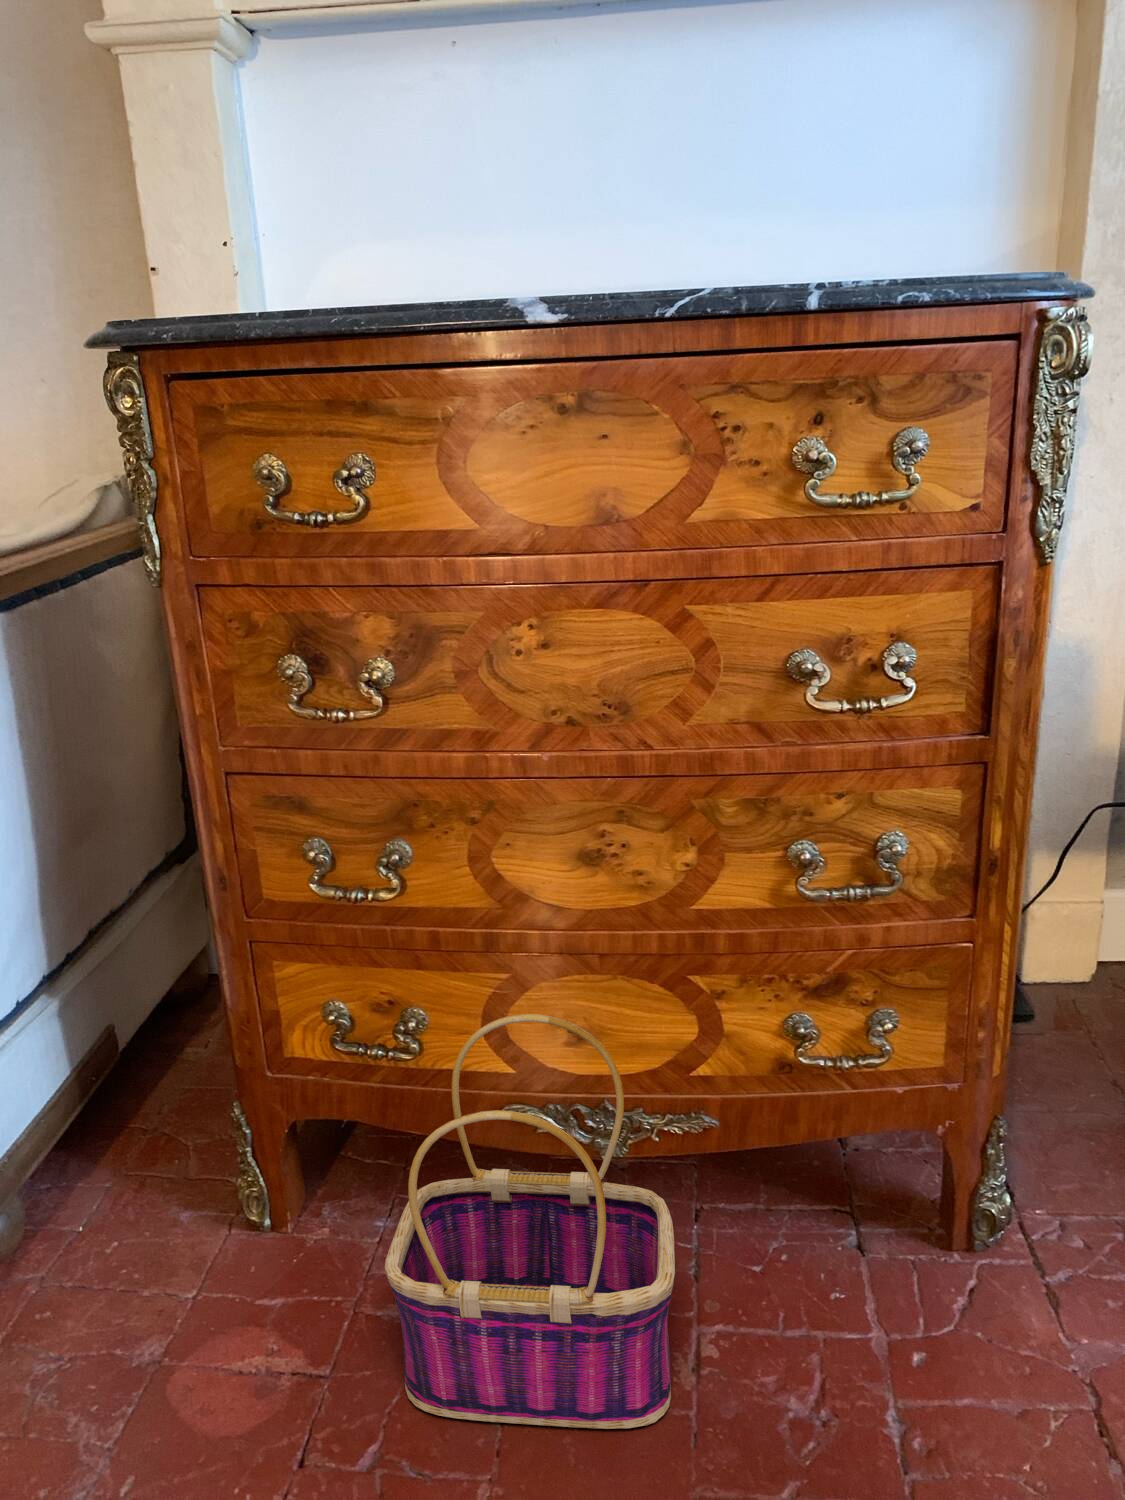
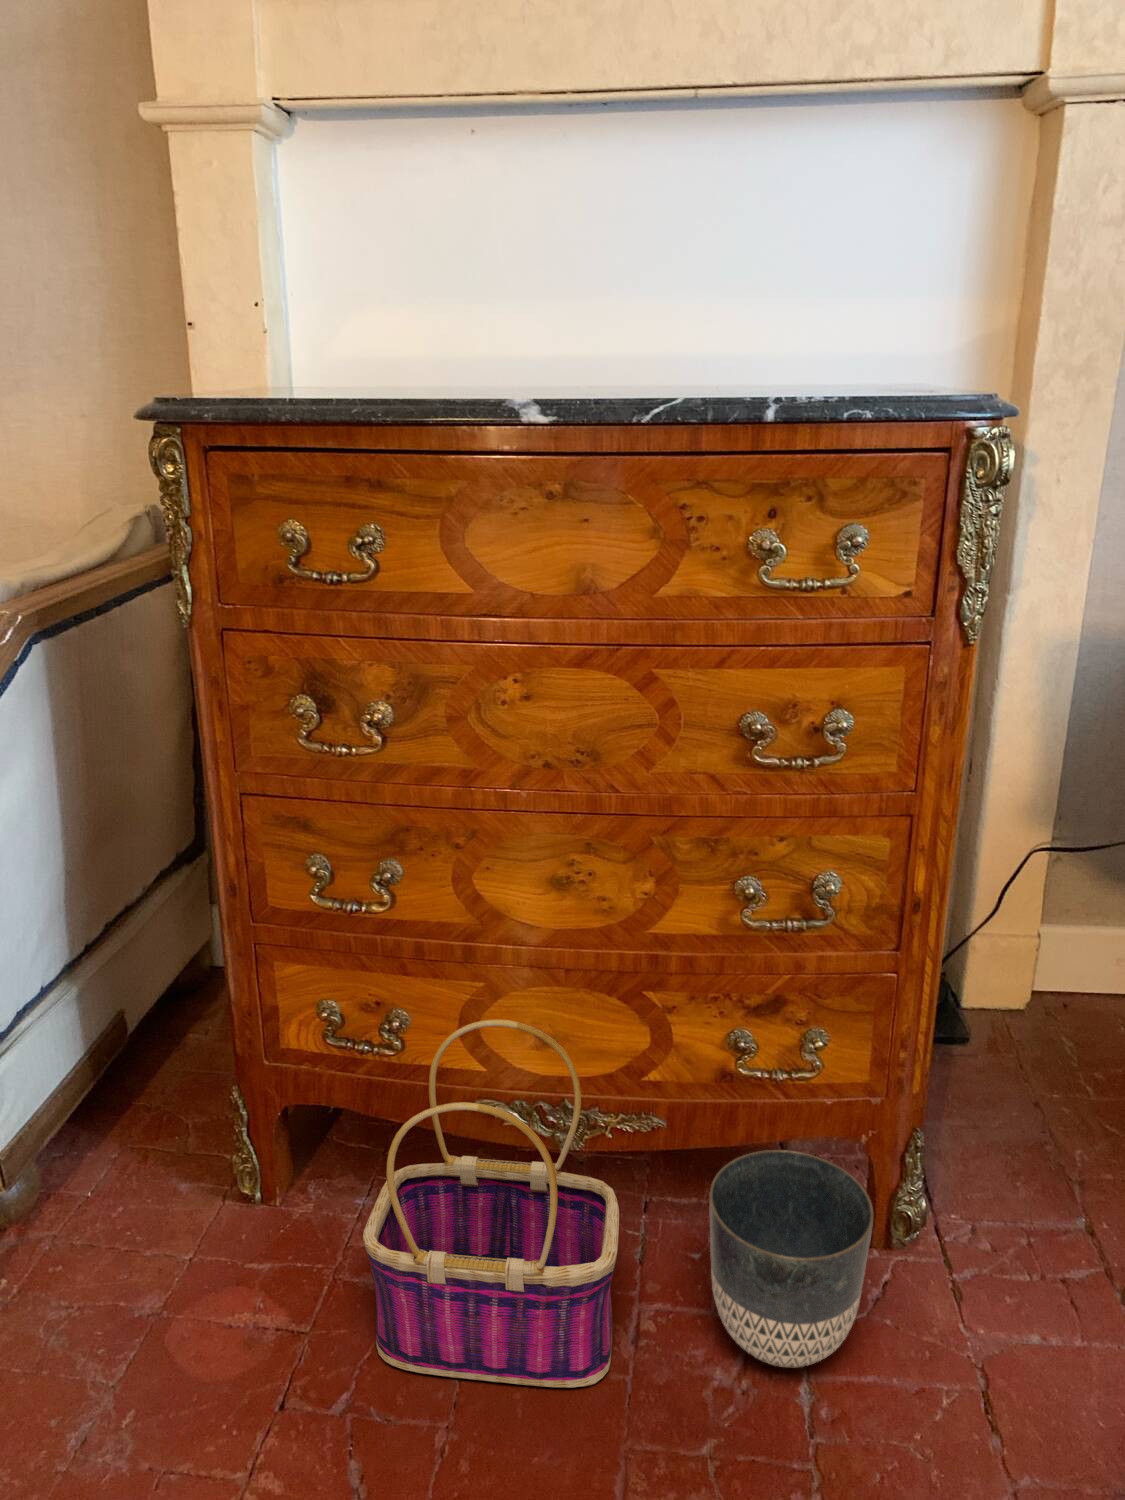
planter: none [776,1147,965,1394] -> present [710,1150,873,1367]

